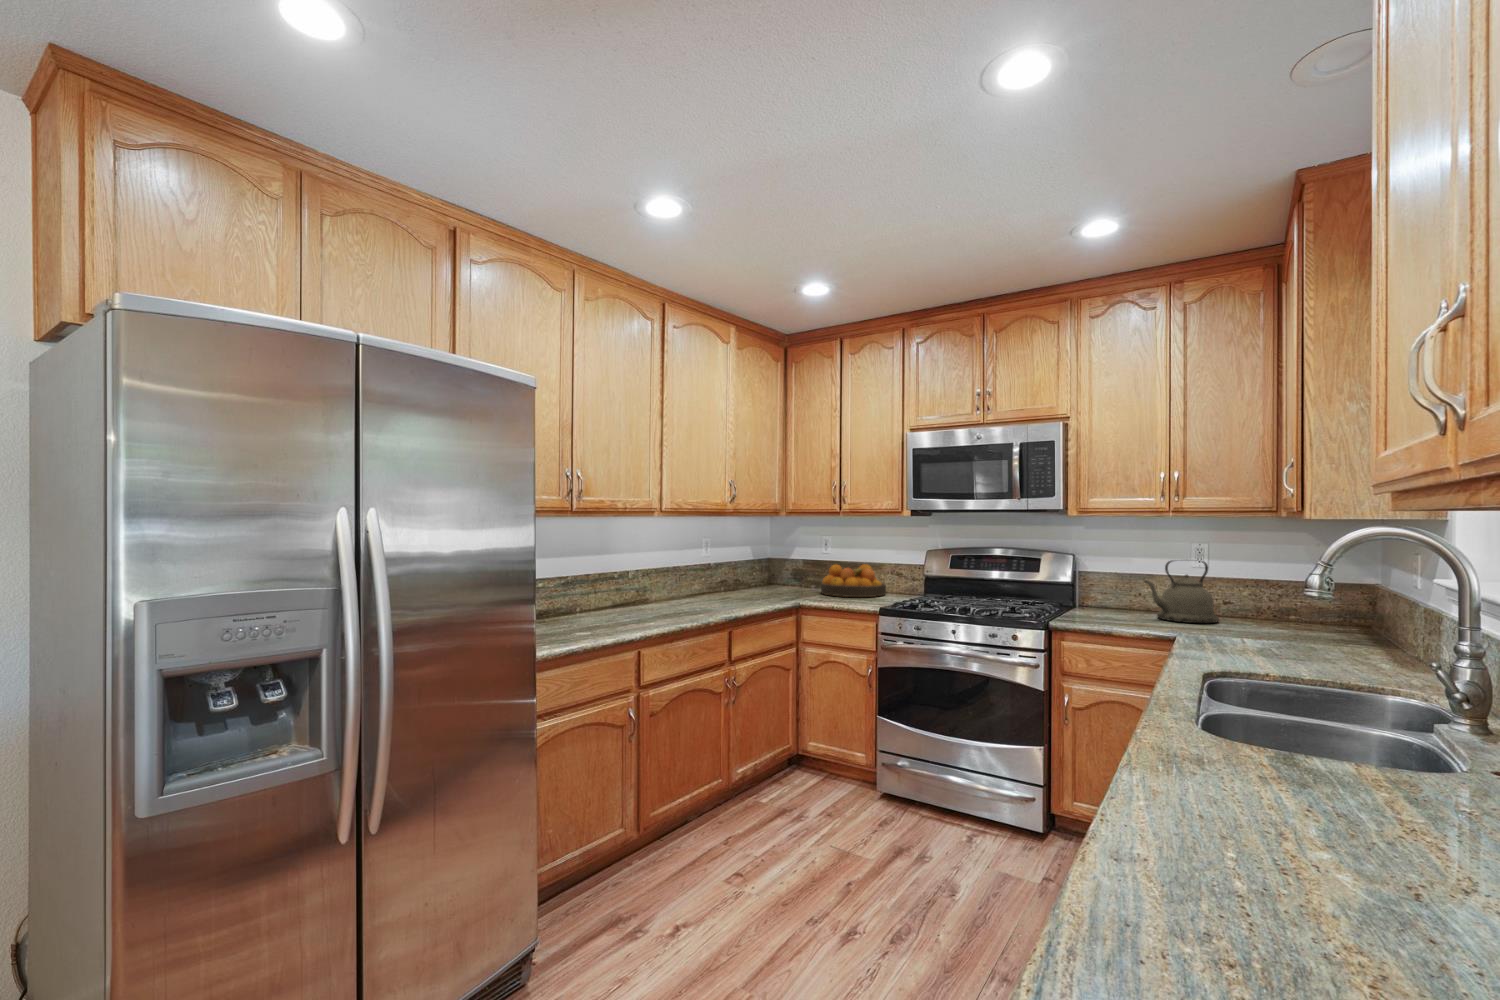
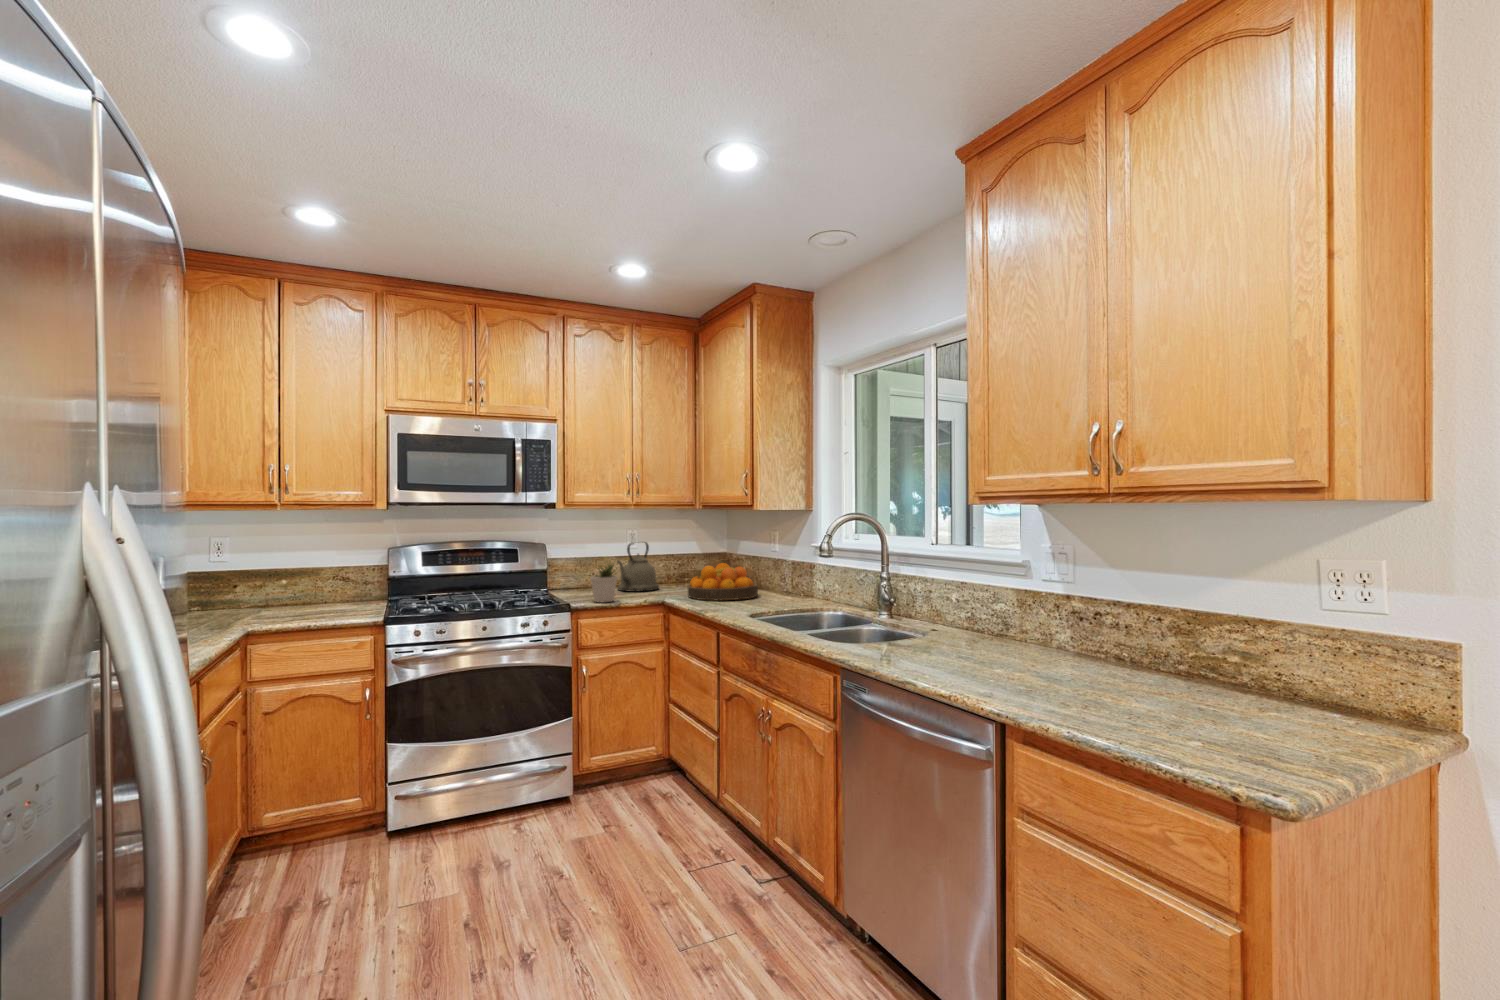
fruit bowl: present [821,564,886,597] -> present [688,563,758,600]
potted plant: none [1081,576,1117,626] -> present [590,564,617,602]

